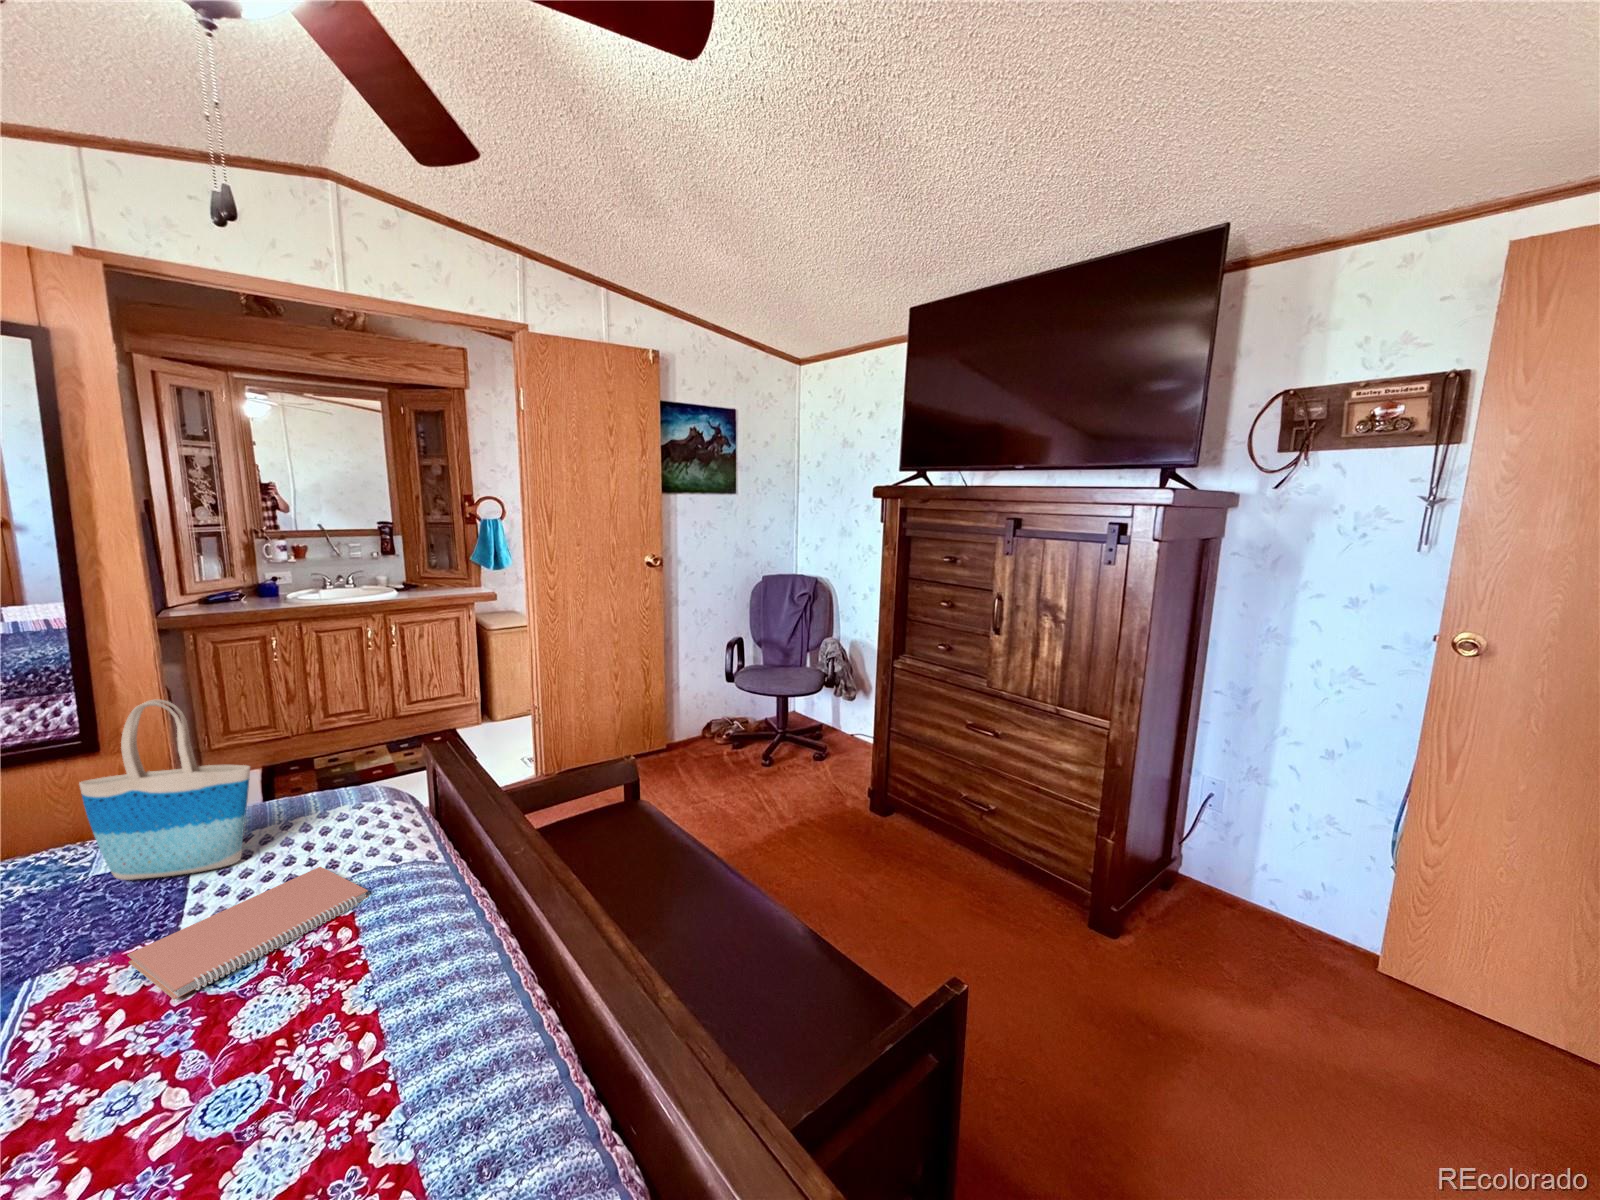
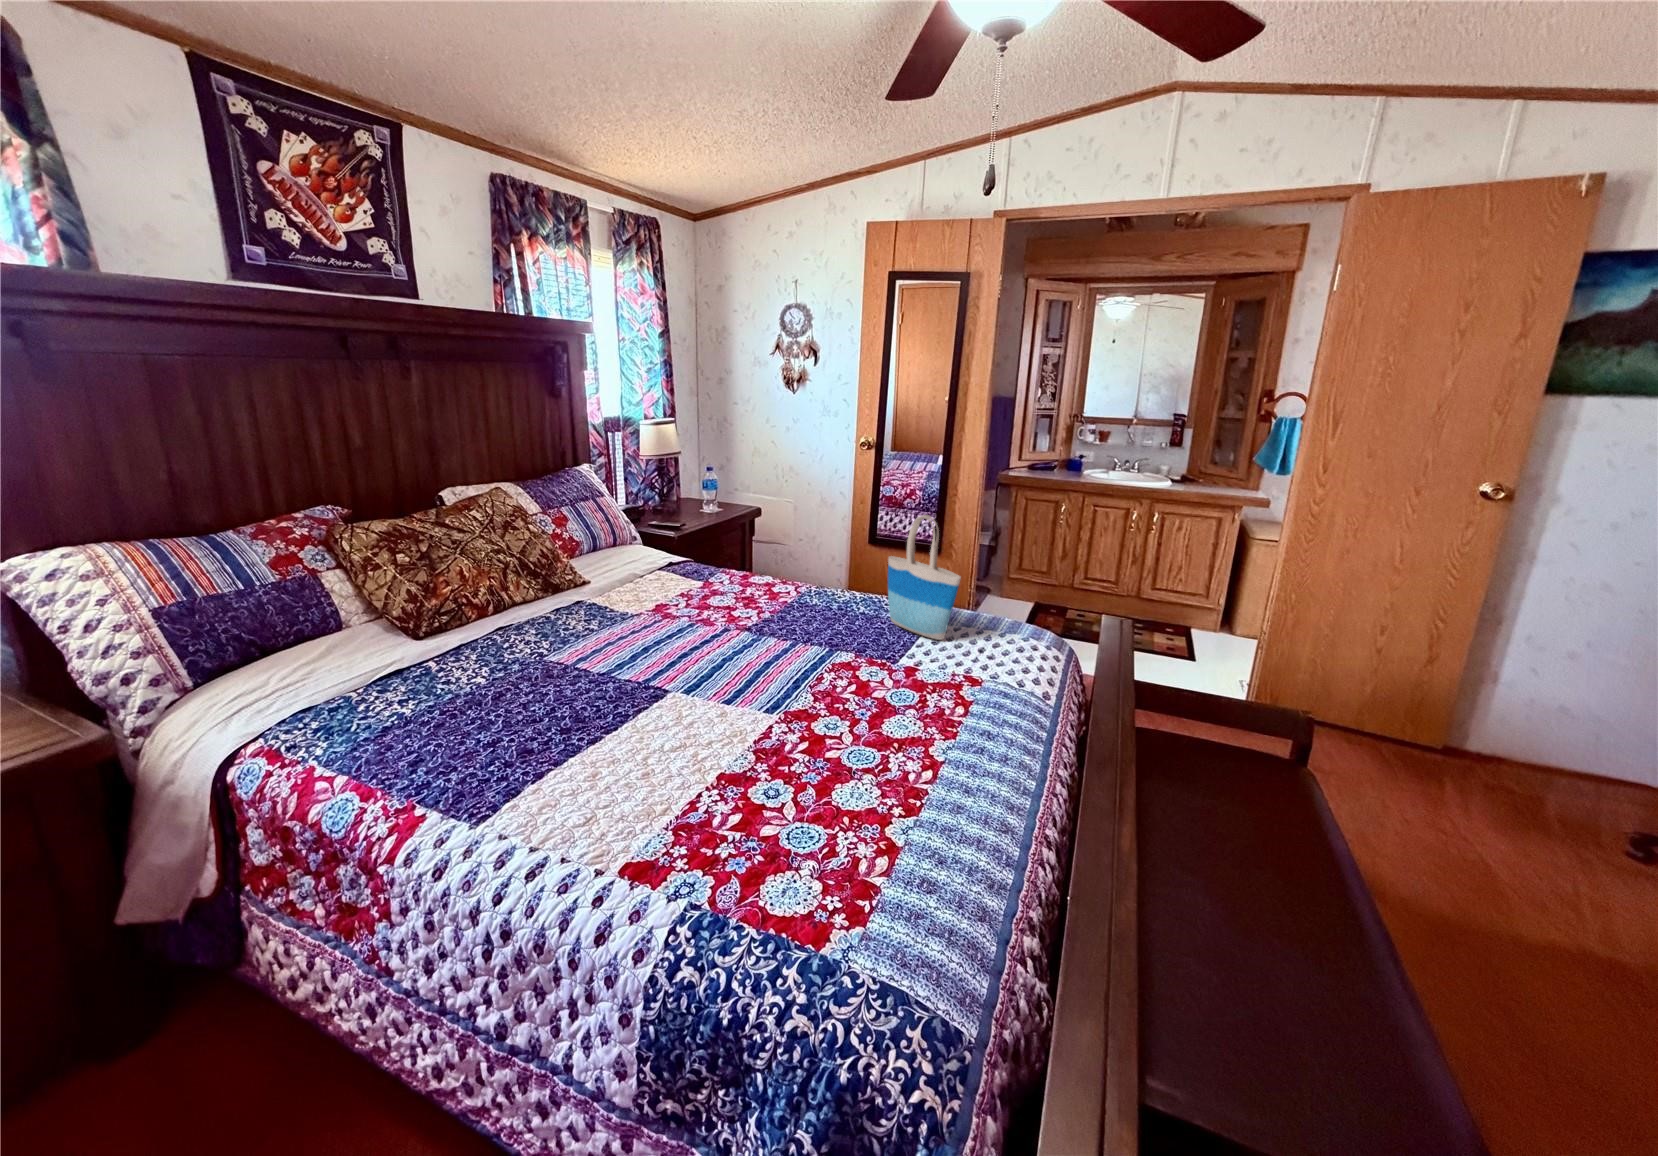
notebook: present [127,867,368,1000] -> none [870,659,988,699]

